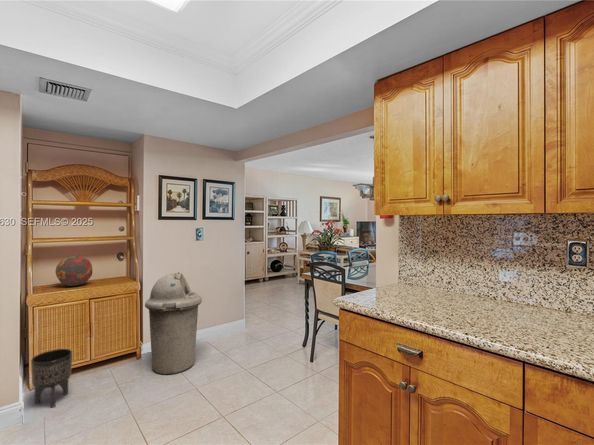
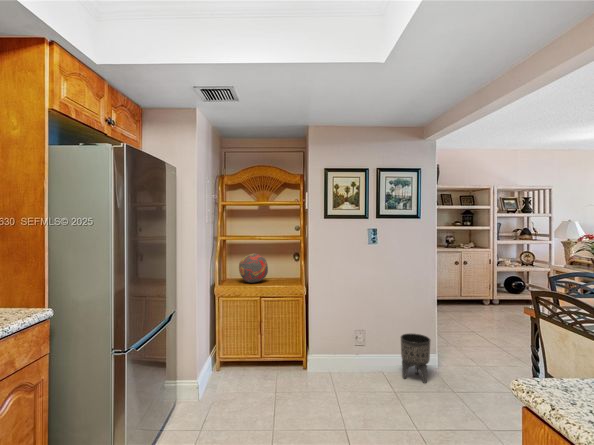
trash can: present [145,272,202,374] -> none [304,279,366,398]
planter: present [31,349,72,407] -> present [401,334,431,383]

